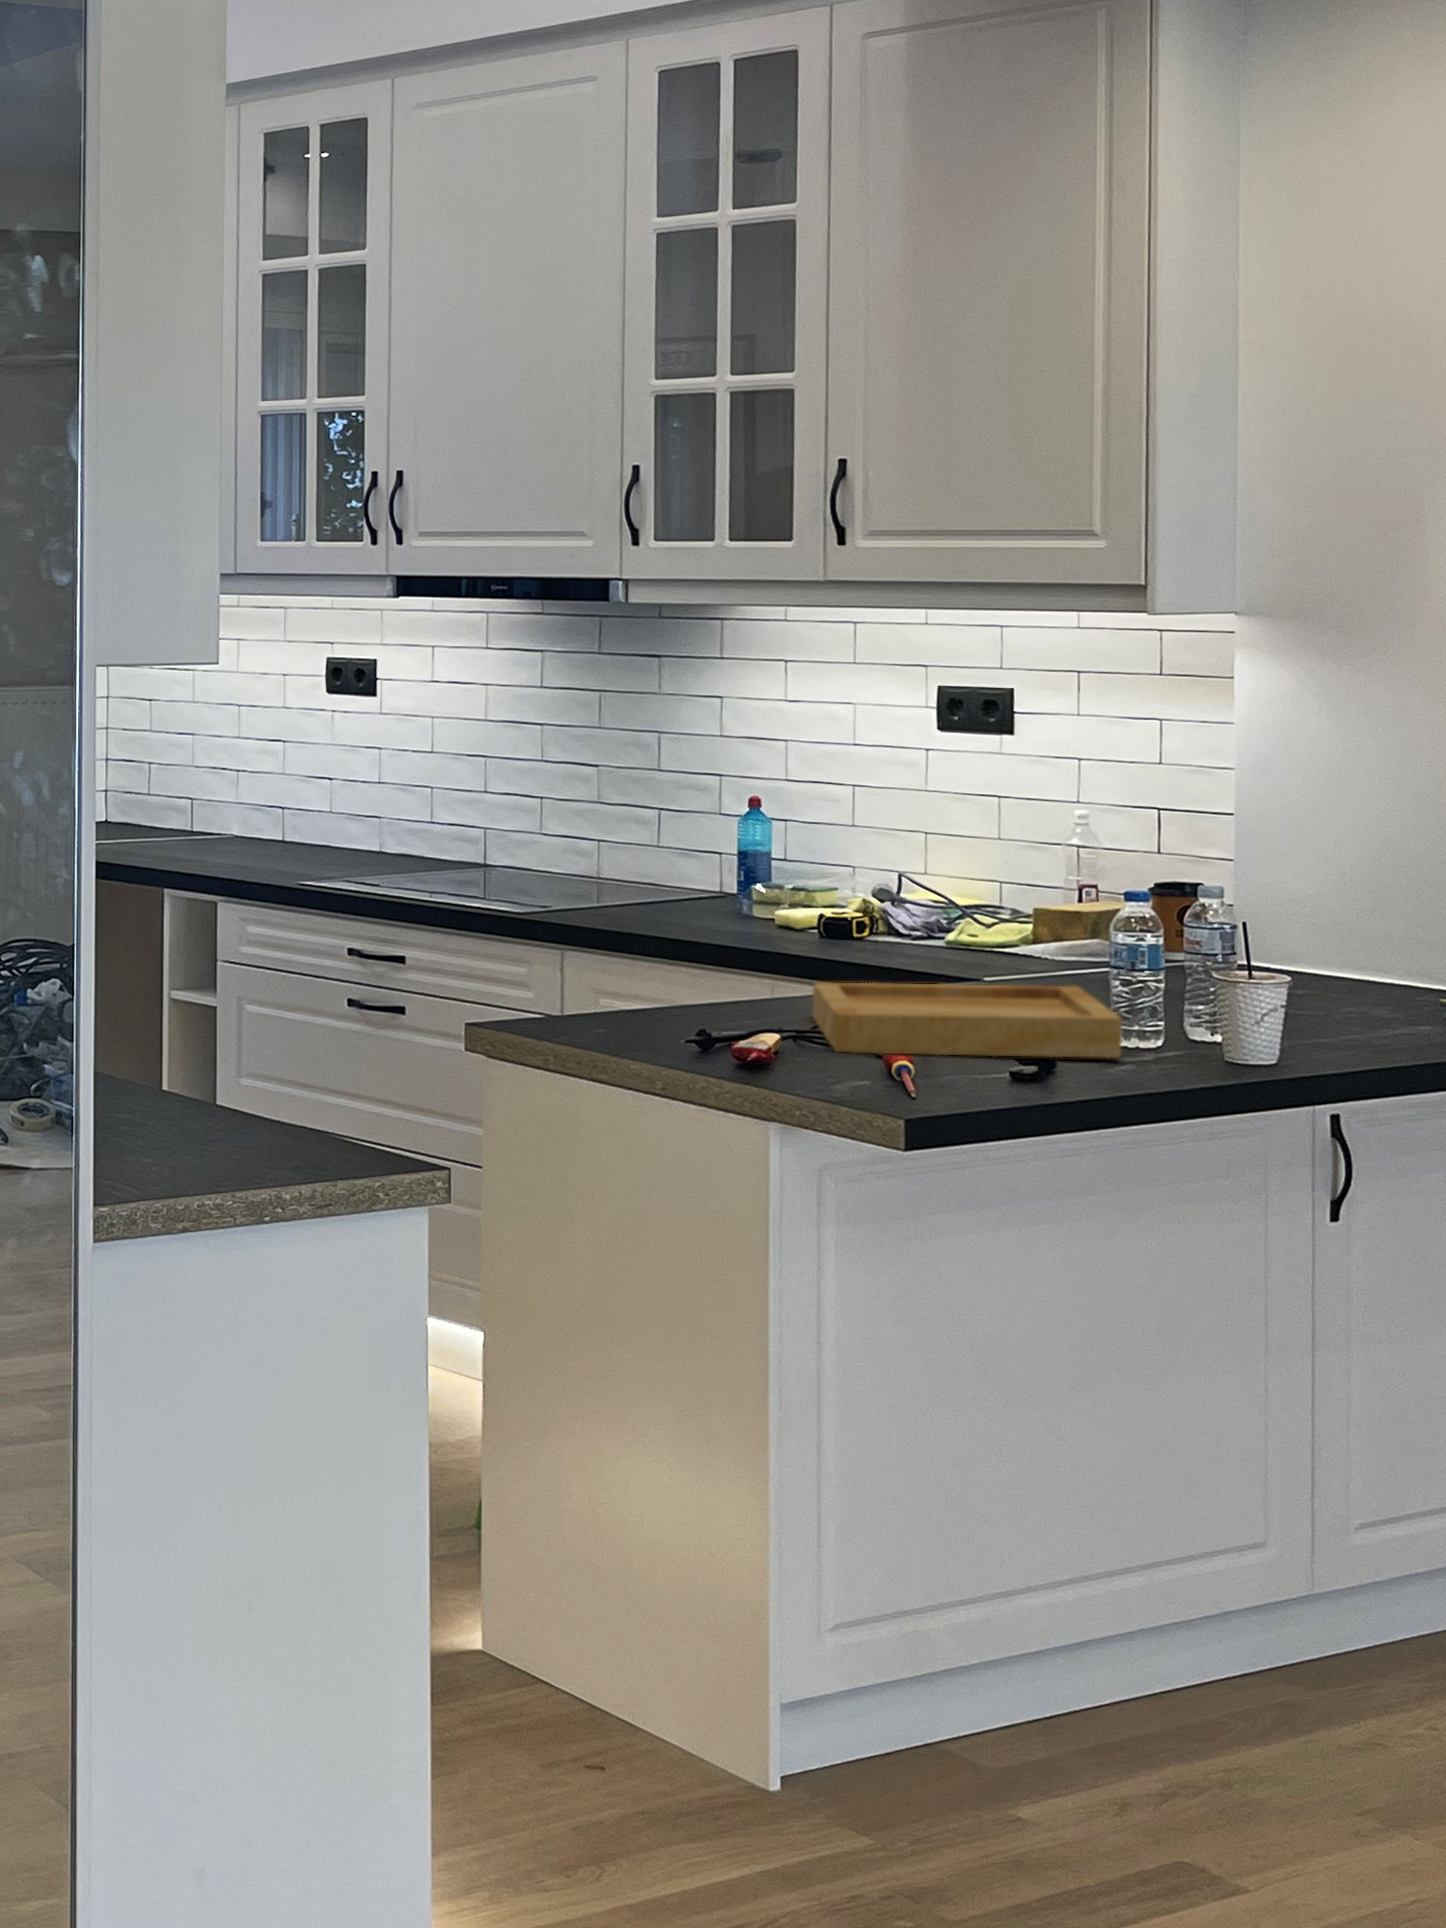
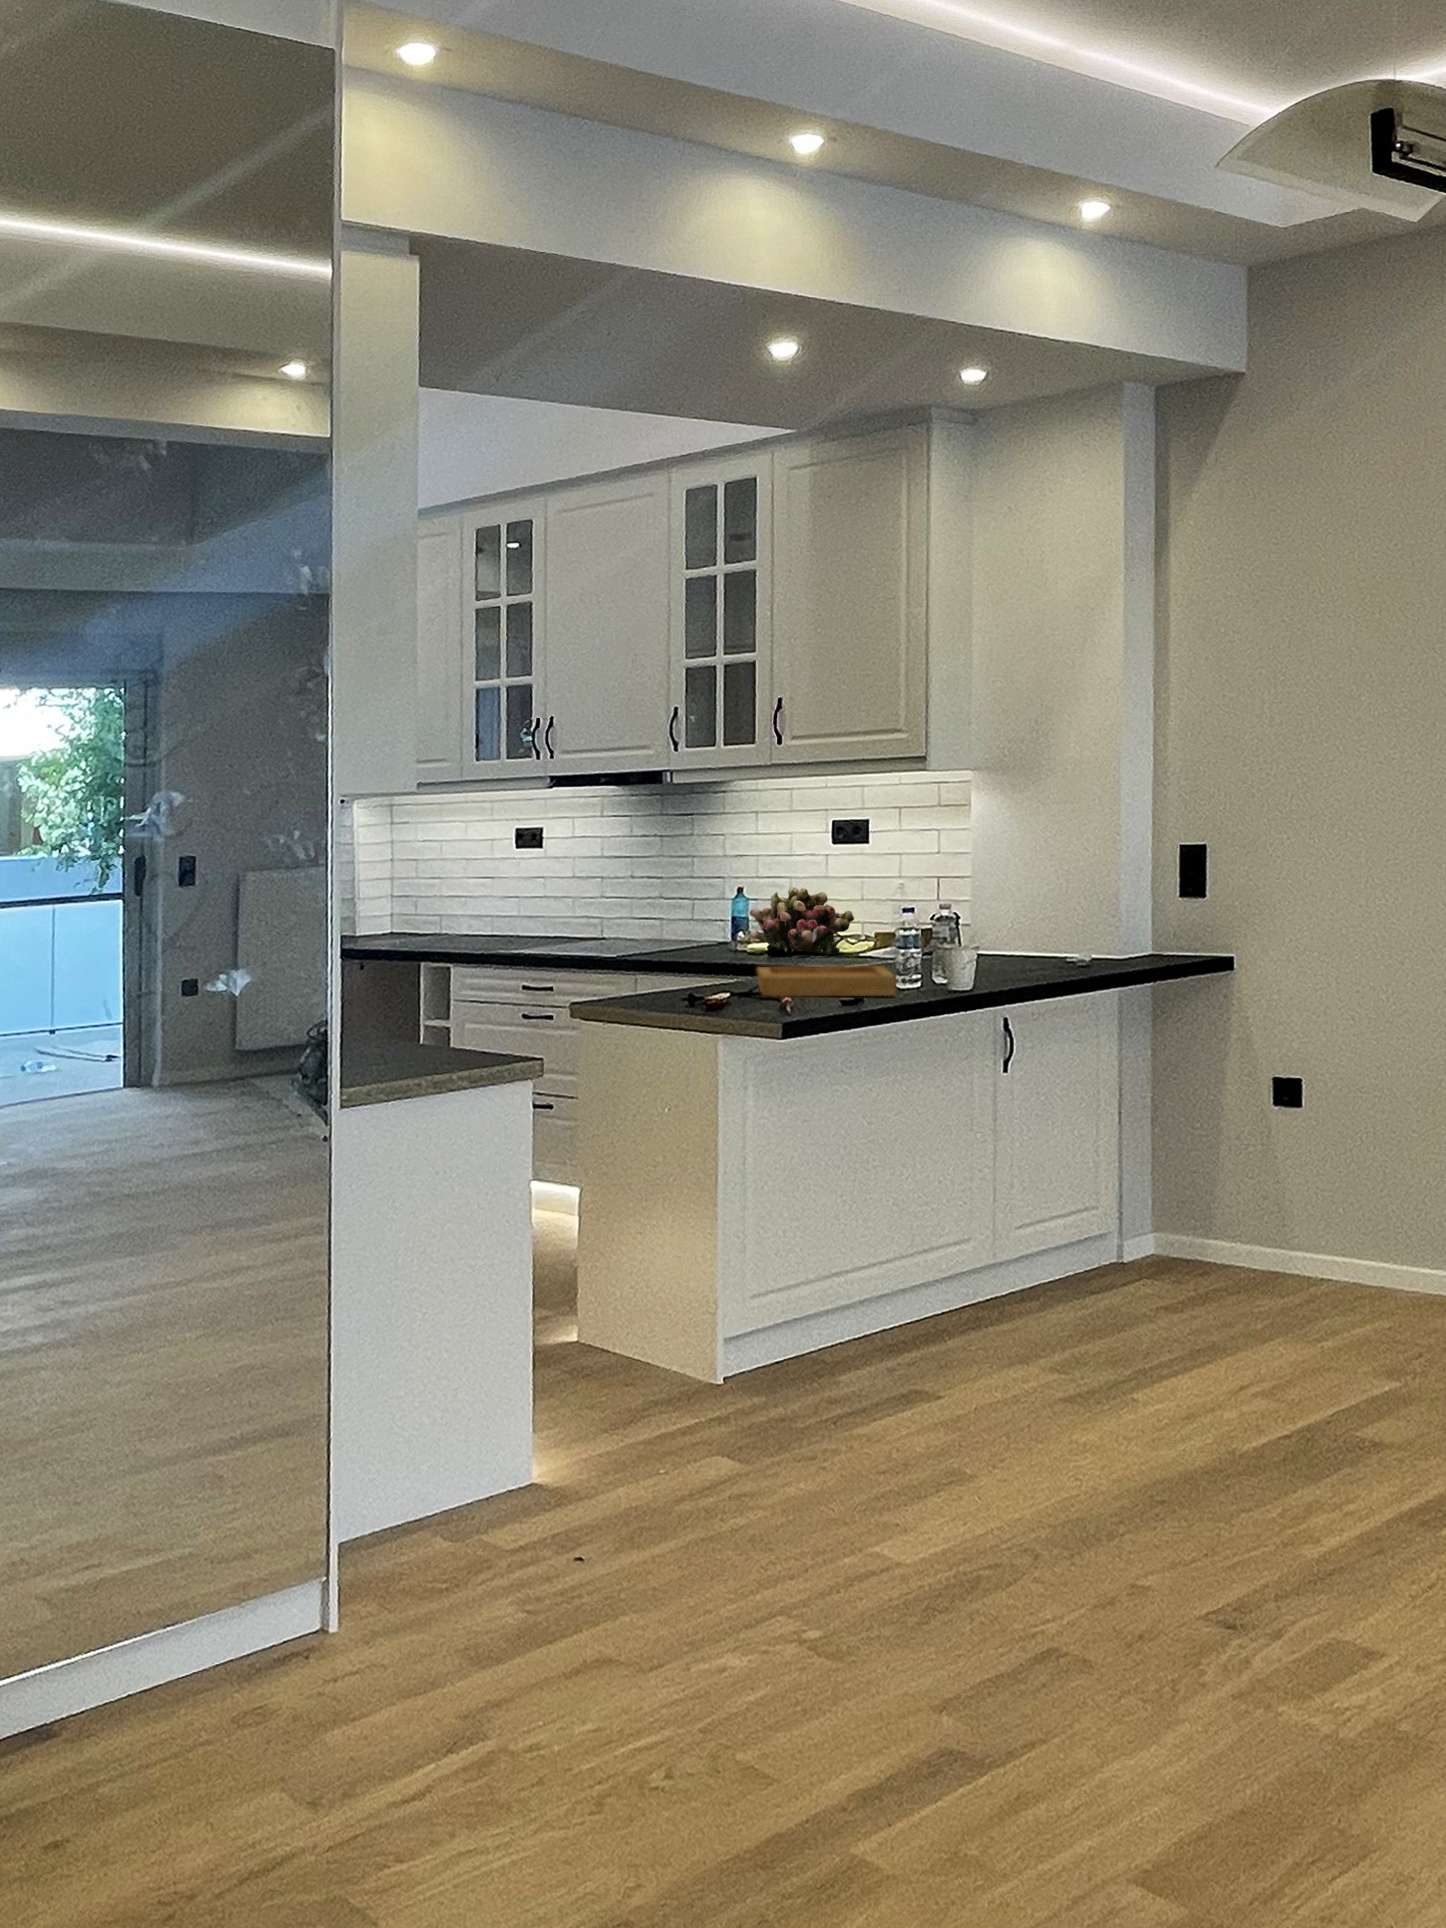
flower arrangement: none [767,802,980,934] -> present [749,887,854,954]

